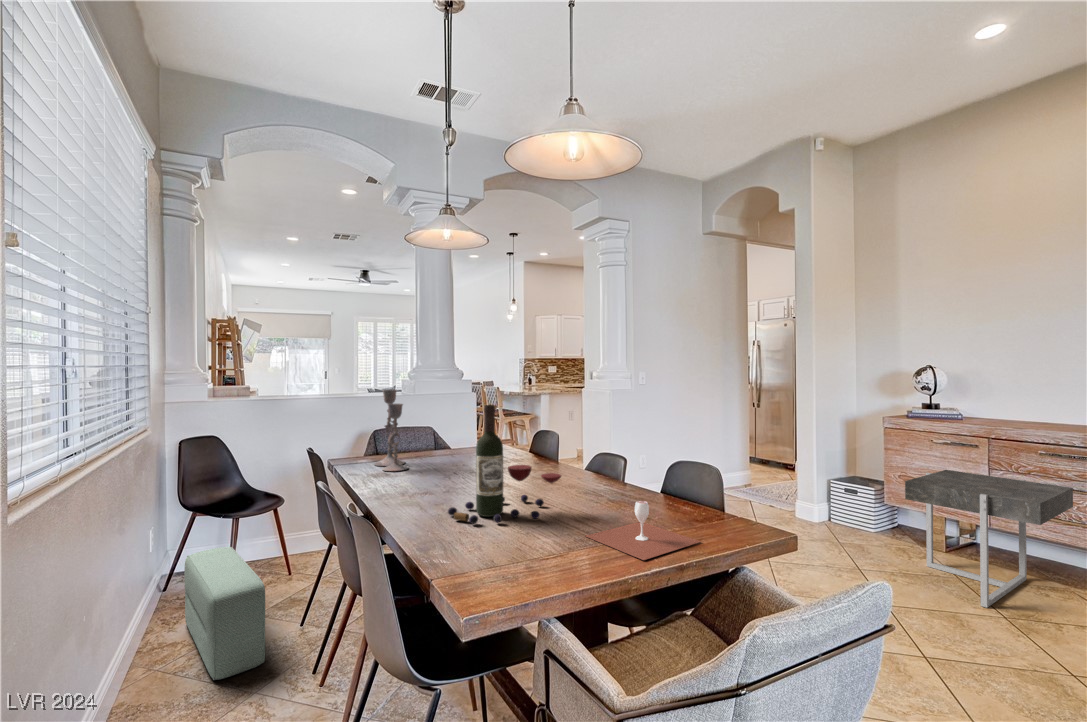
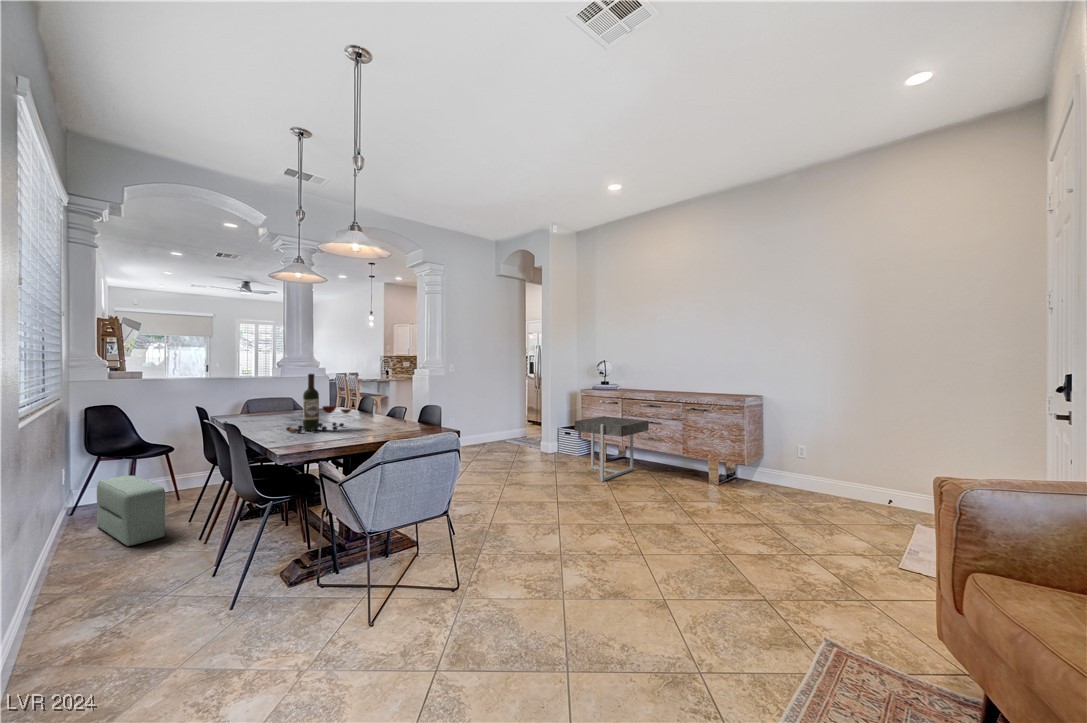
candlestick: present [374,390,408,471] -> none [245,370,269,419]
wine glass: present [586,501,701,560] -> none [356,416,411,438]

